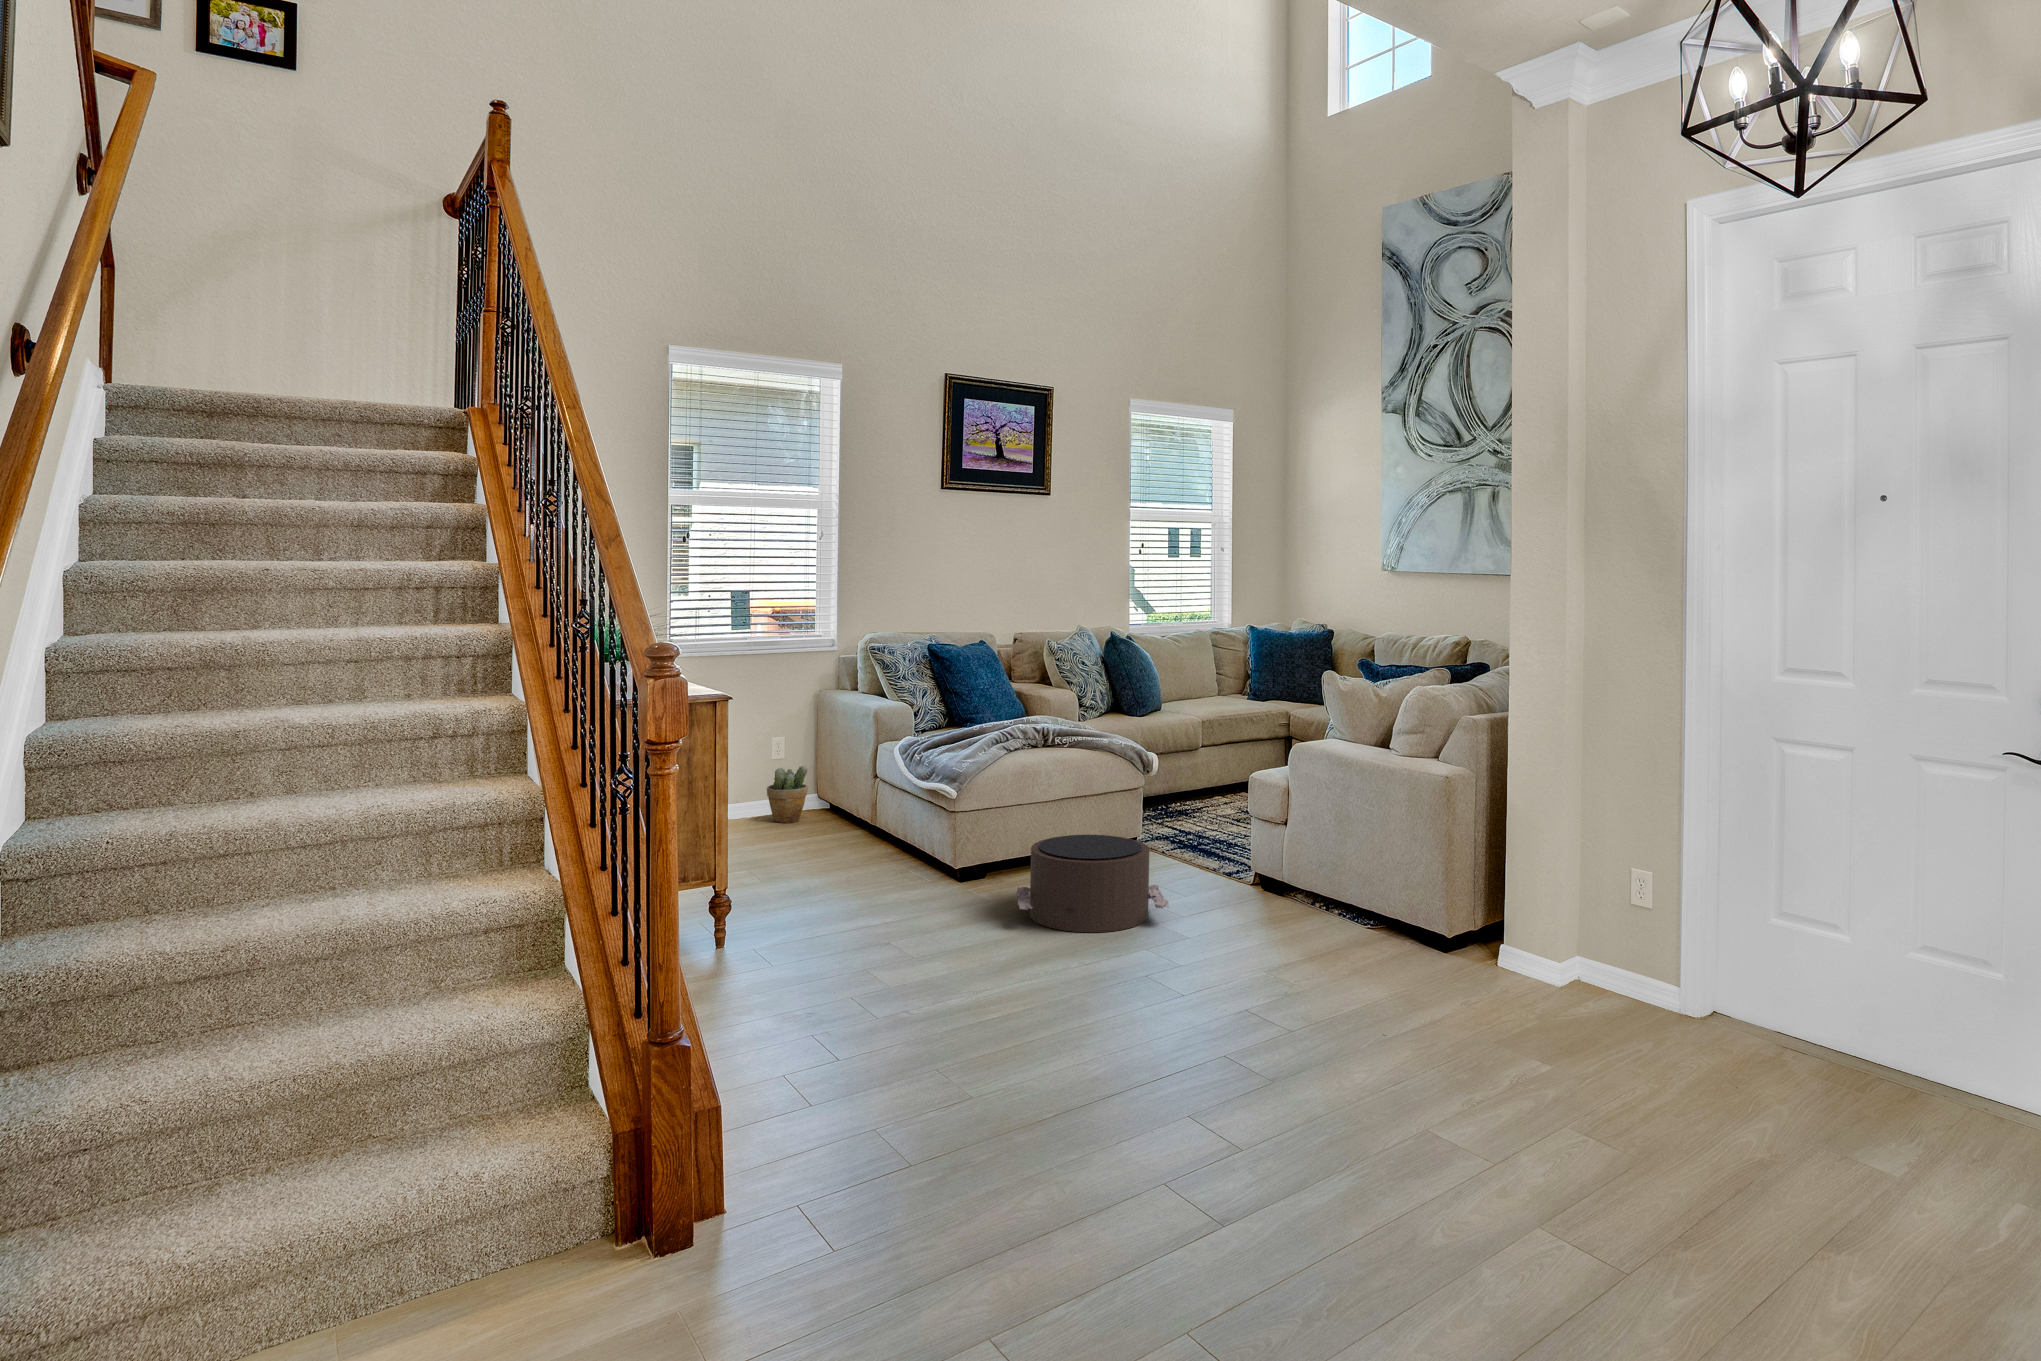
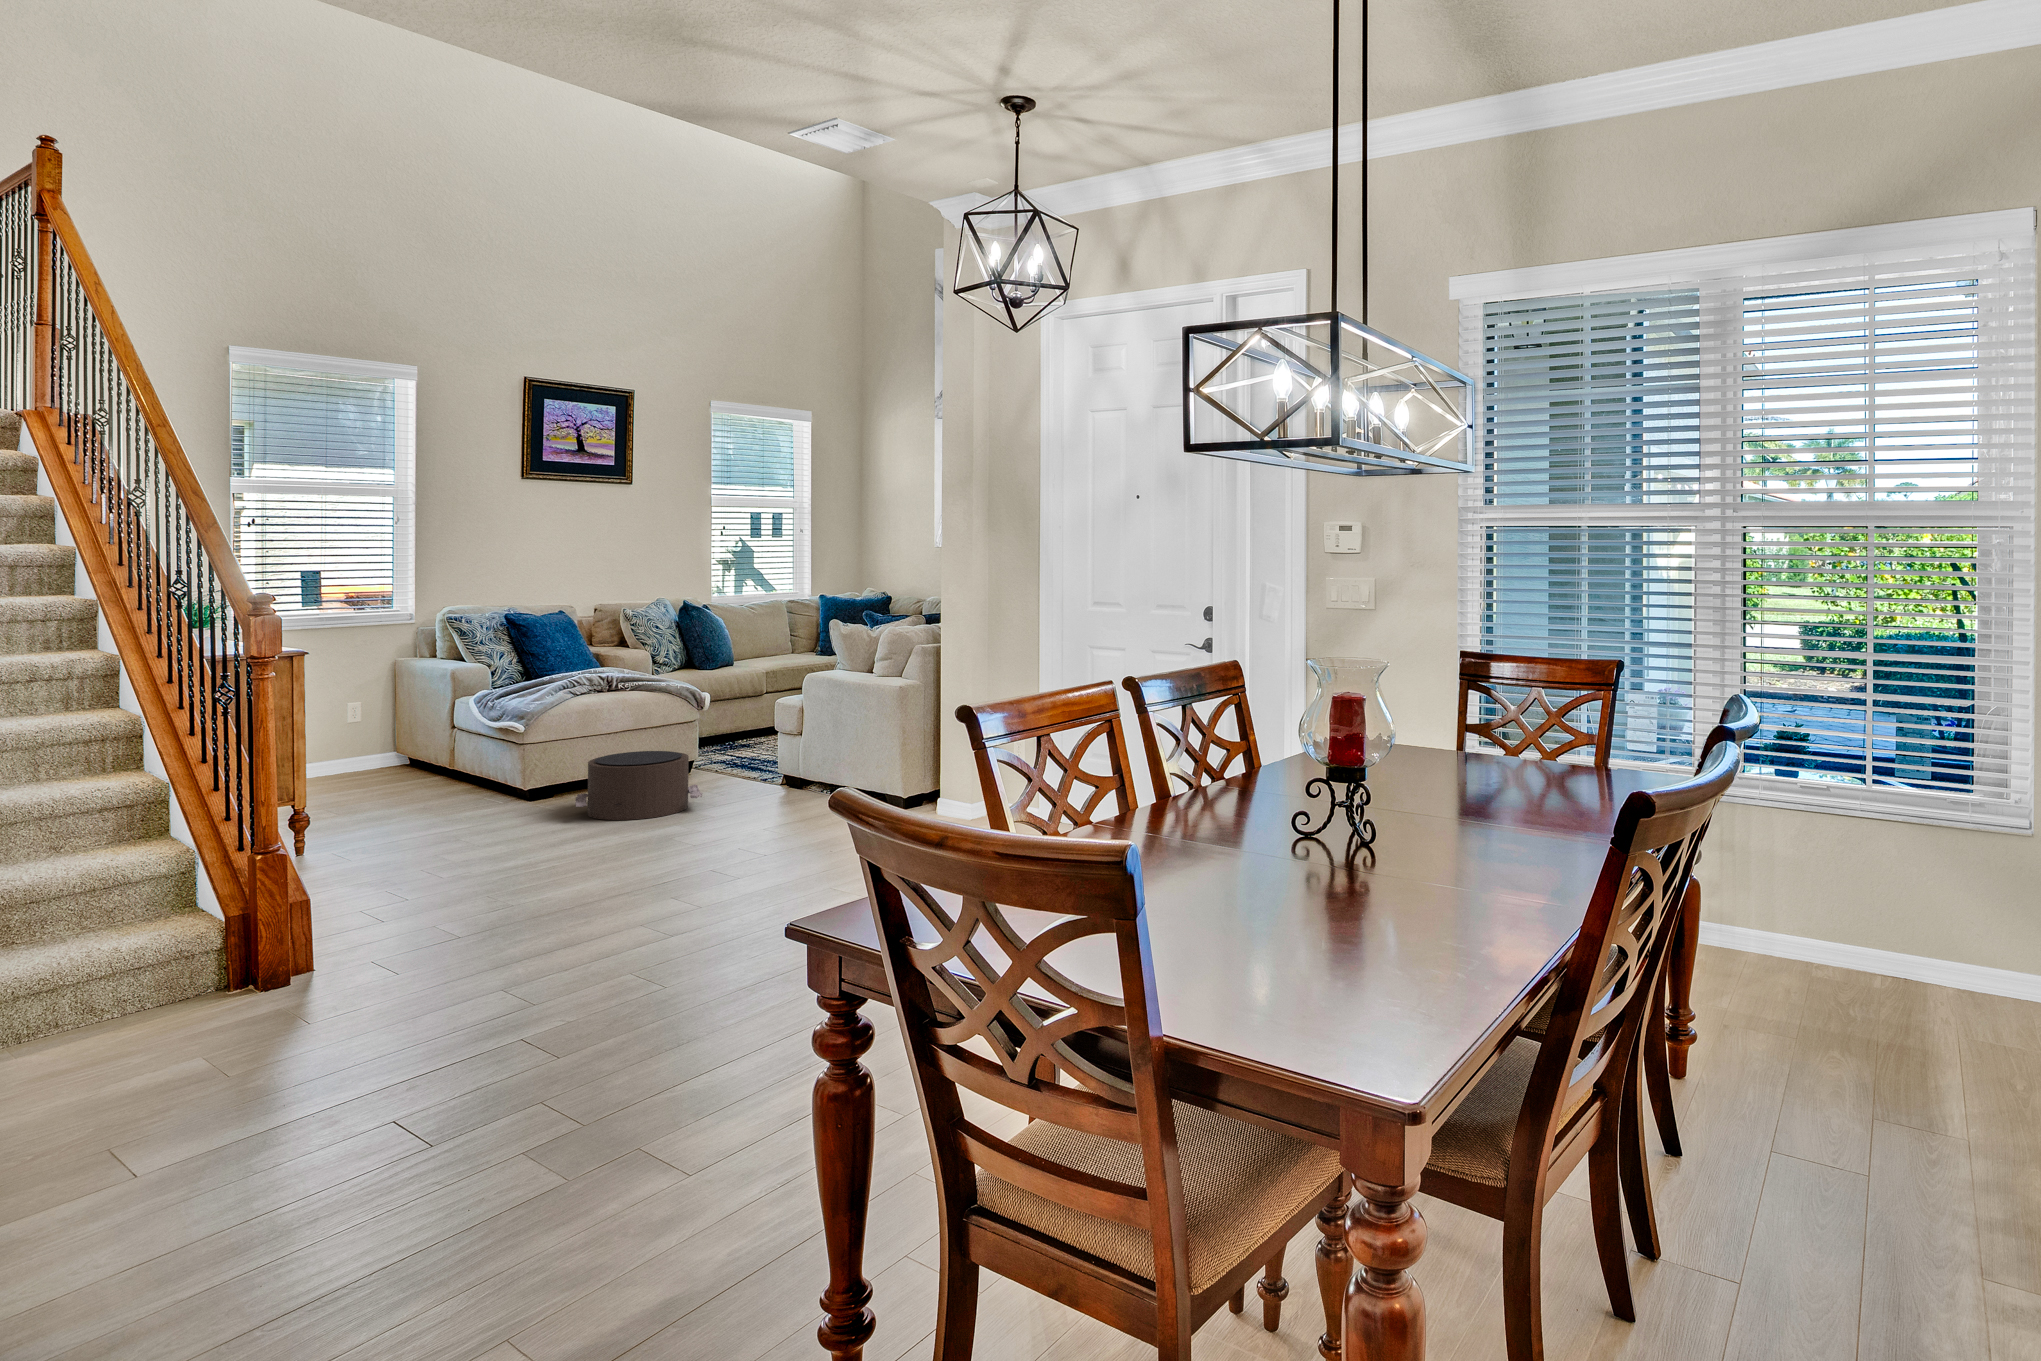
potted plant: present [767,766,808,823] -> none [344,723,387,773]

